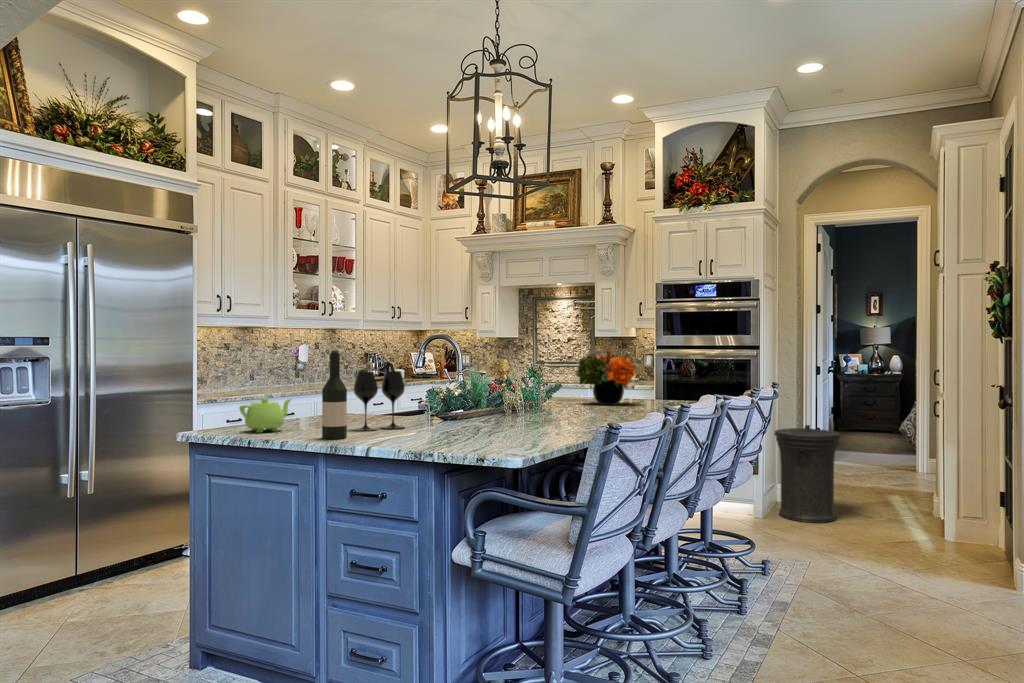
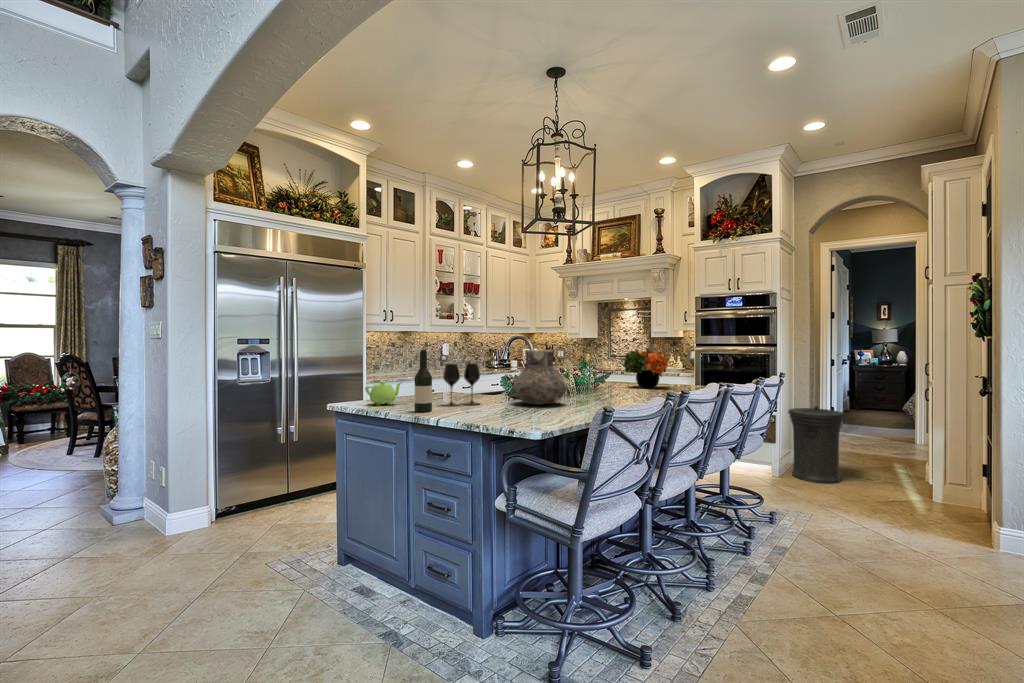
vase: none [450,352,522,426] -> present [513,350,566,405]

